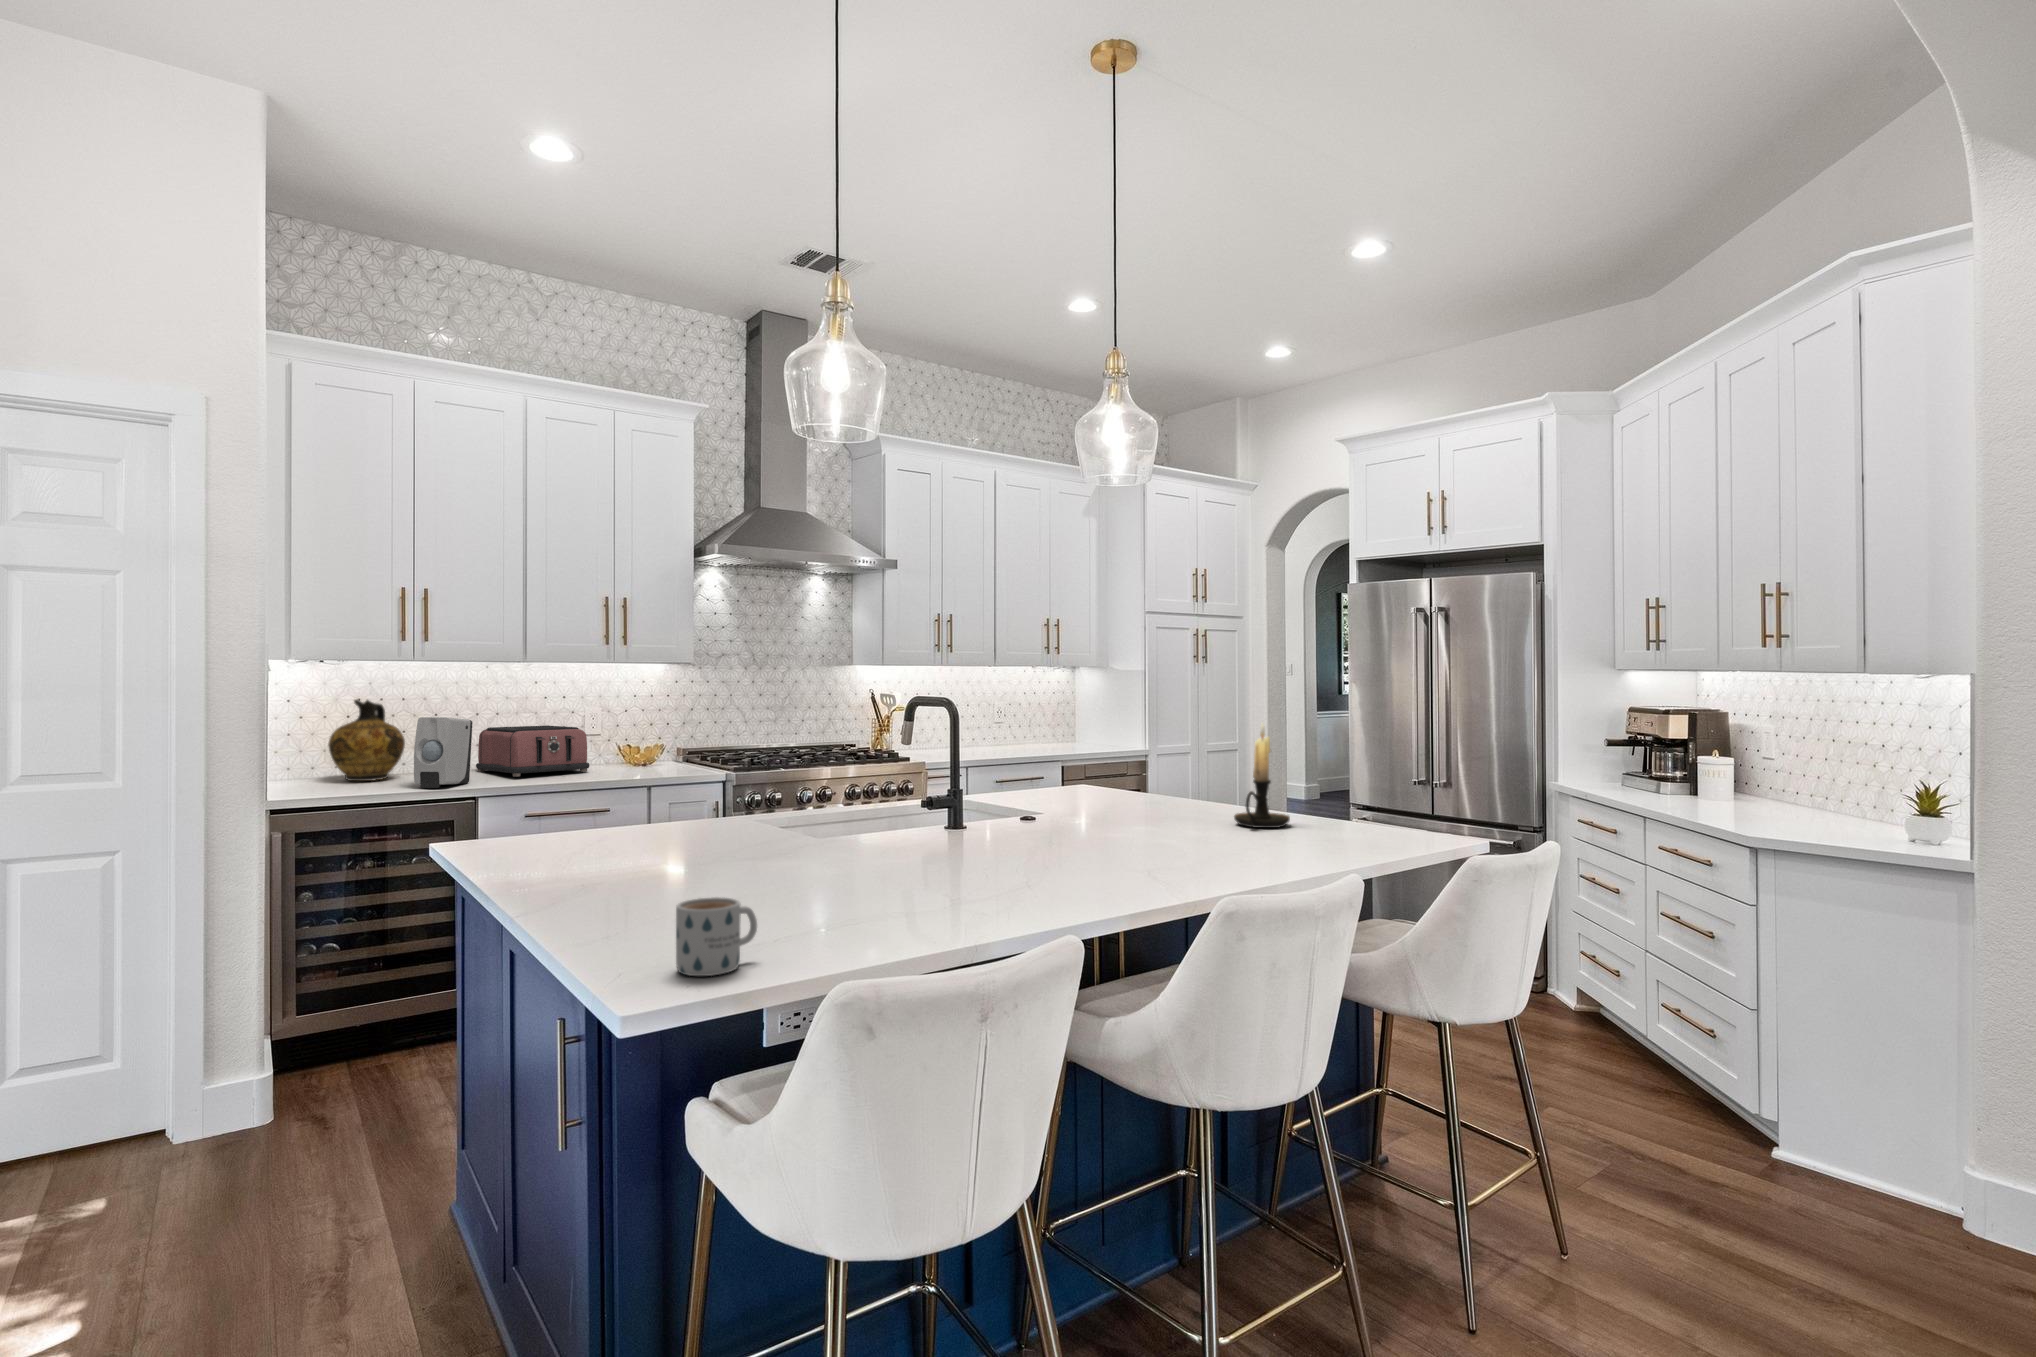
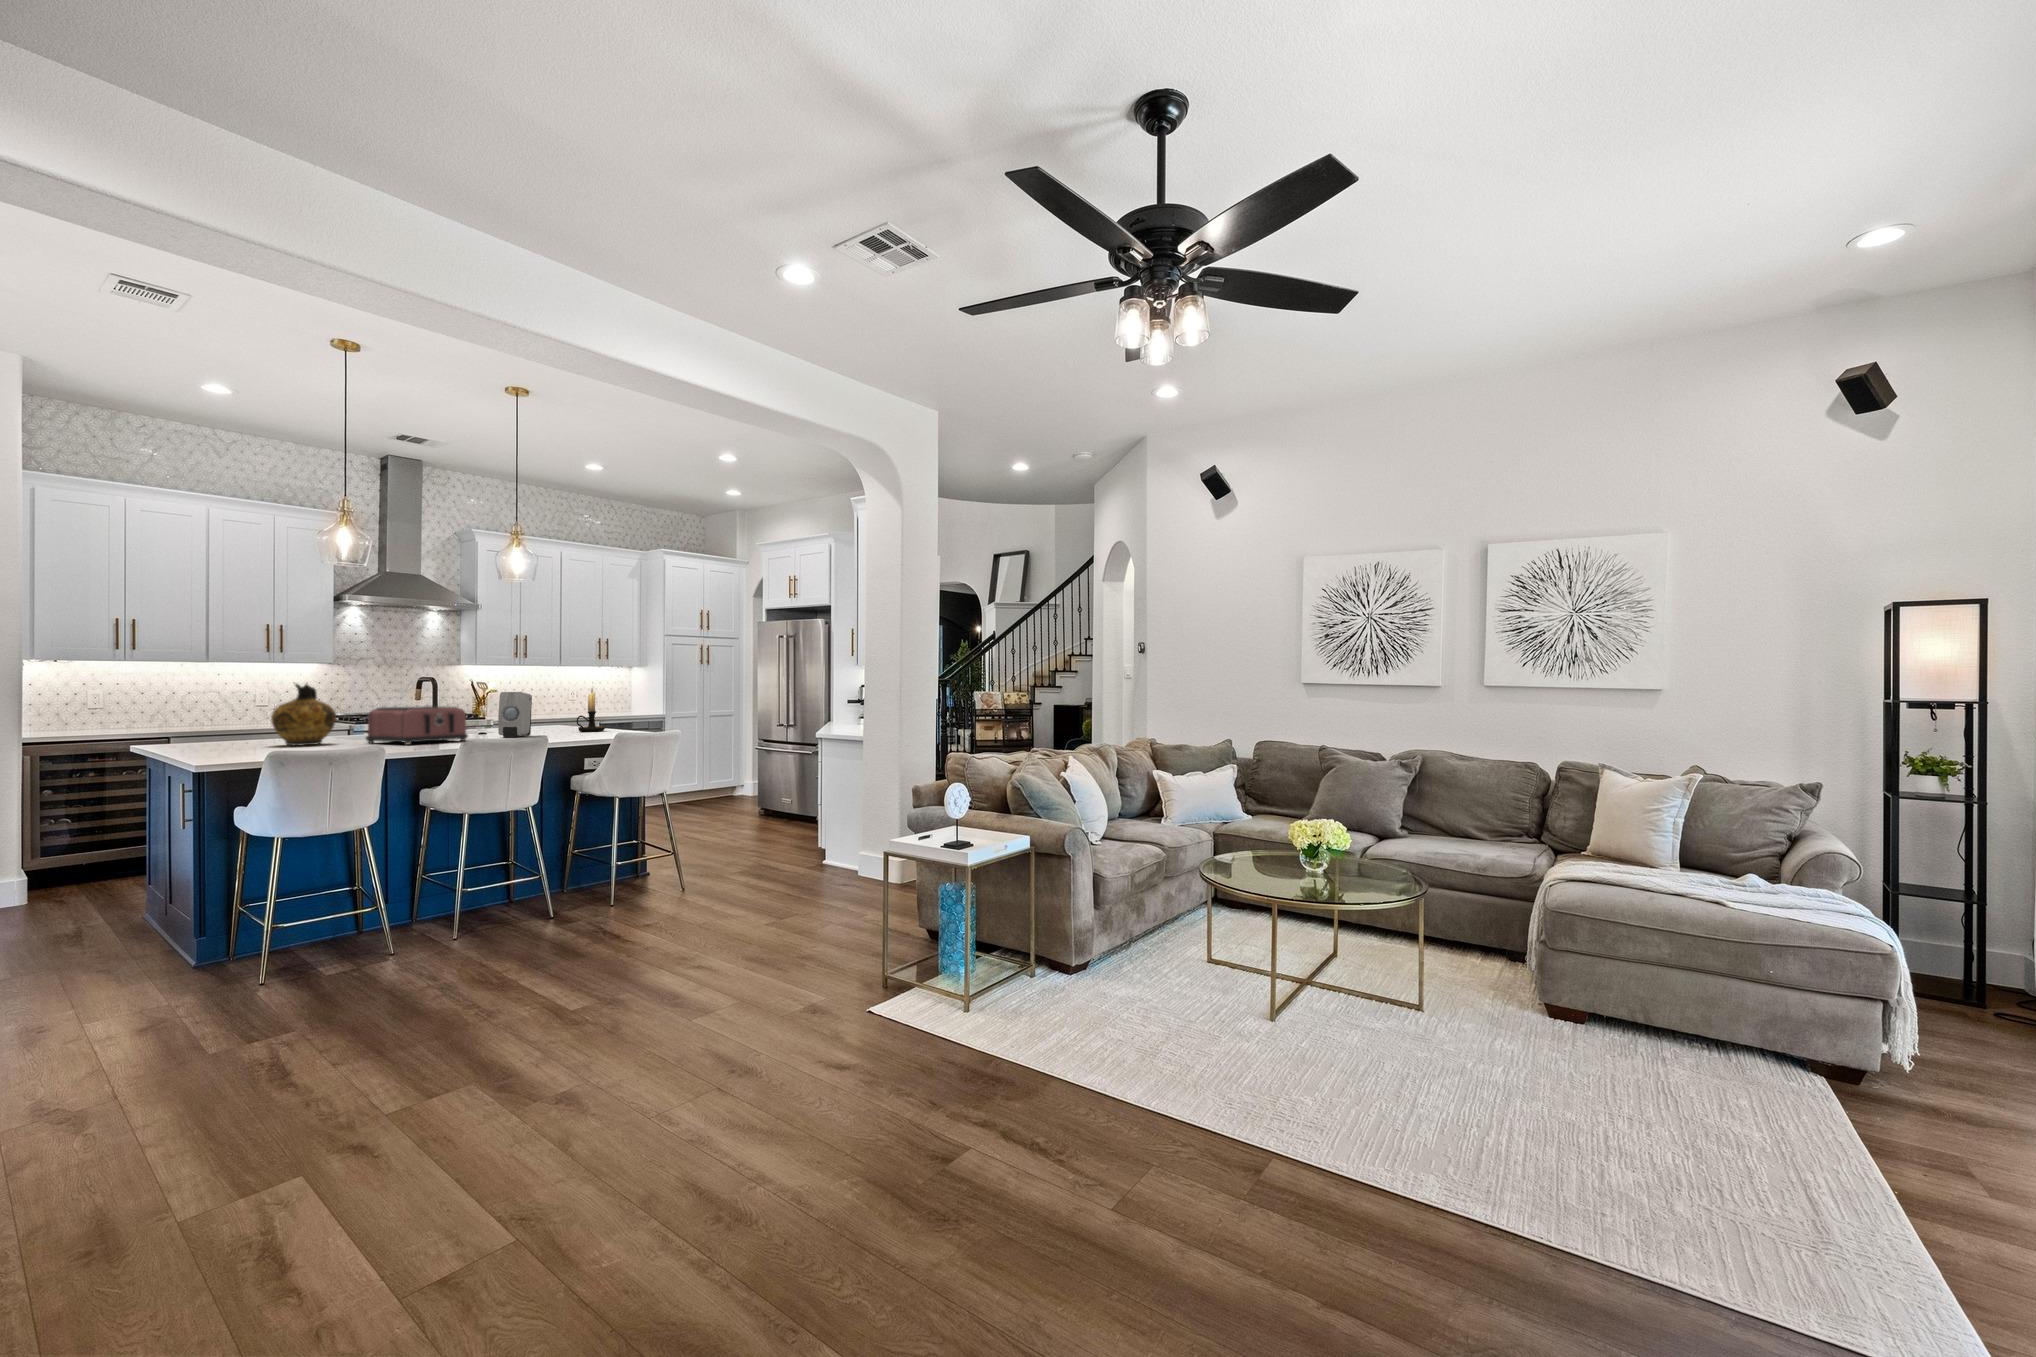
ceramic jug: present [328,700,405,781] -> present [271,684,336,746]
soap dispenser: present [414,717,472,788] -> present [498,692,532,737]
toaster: present [476,725,589,777] -> present [366,706,468,745]
mug: present [676,897,757,976] -> none [222,733,260,756]

